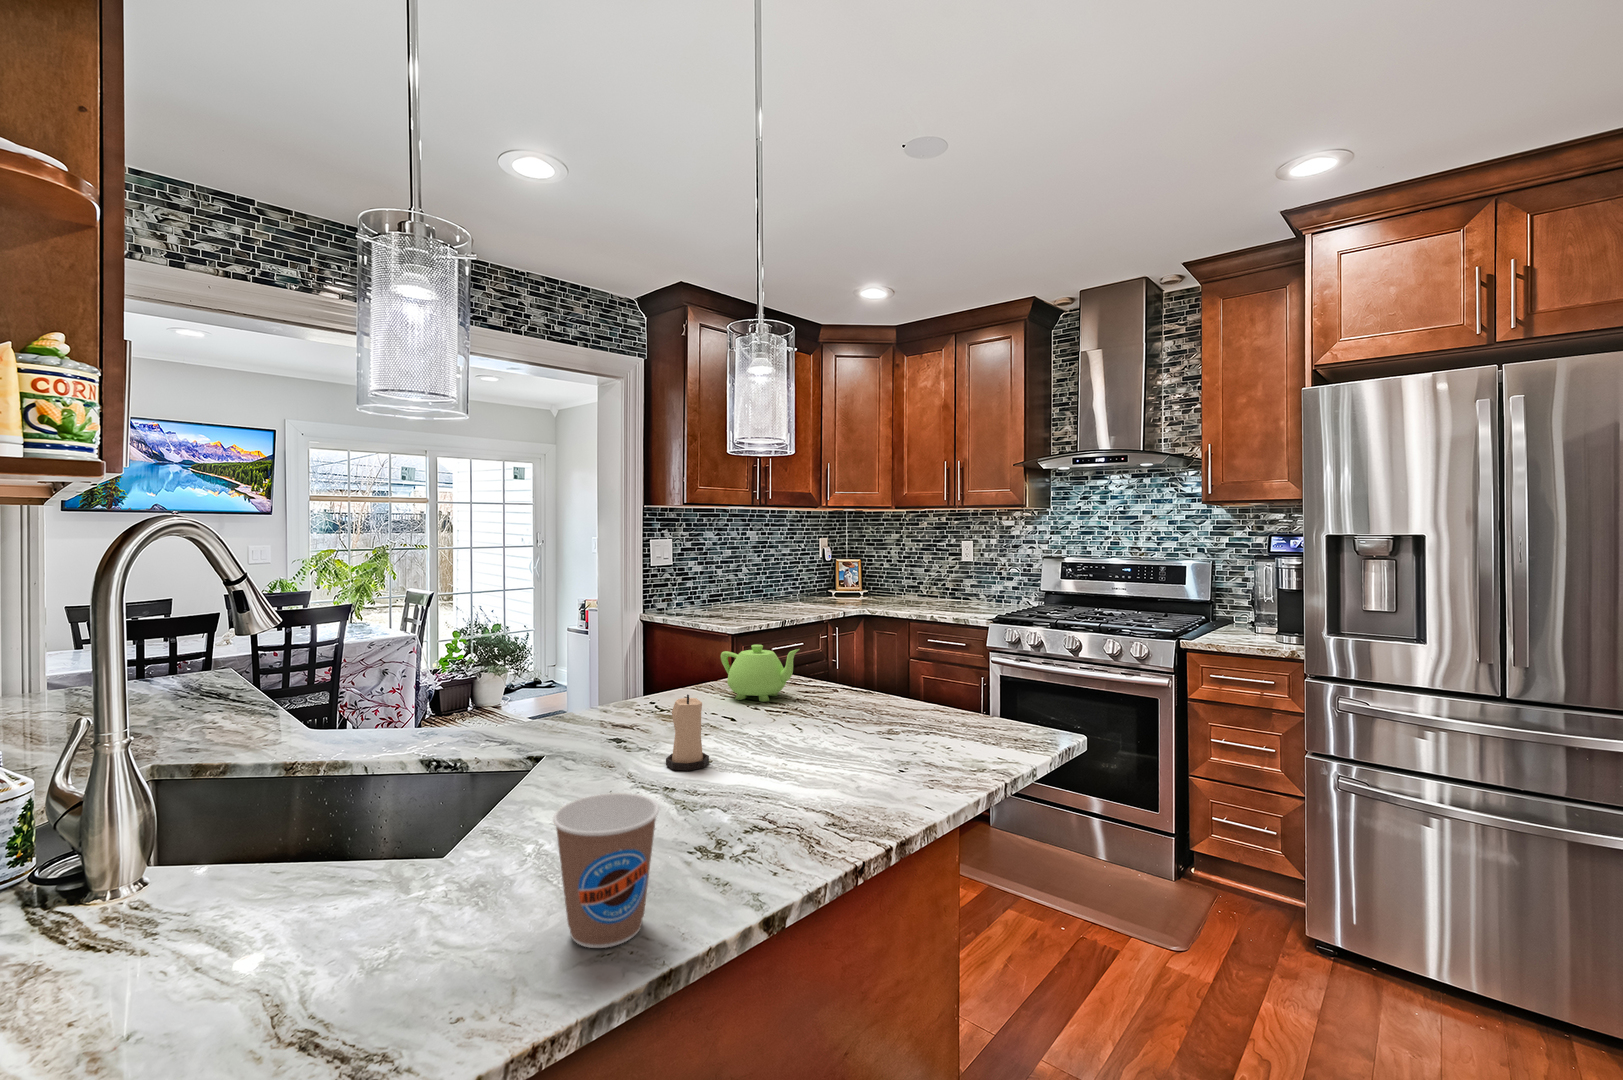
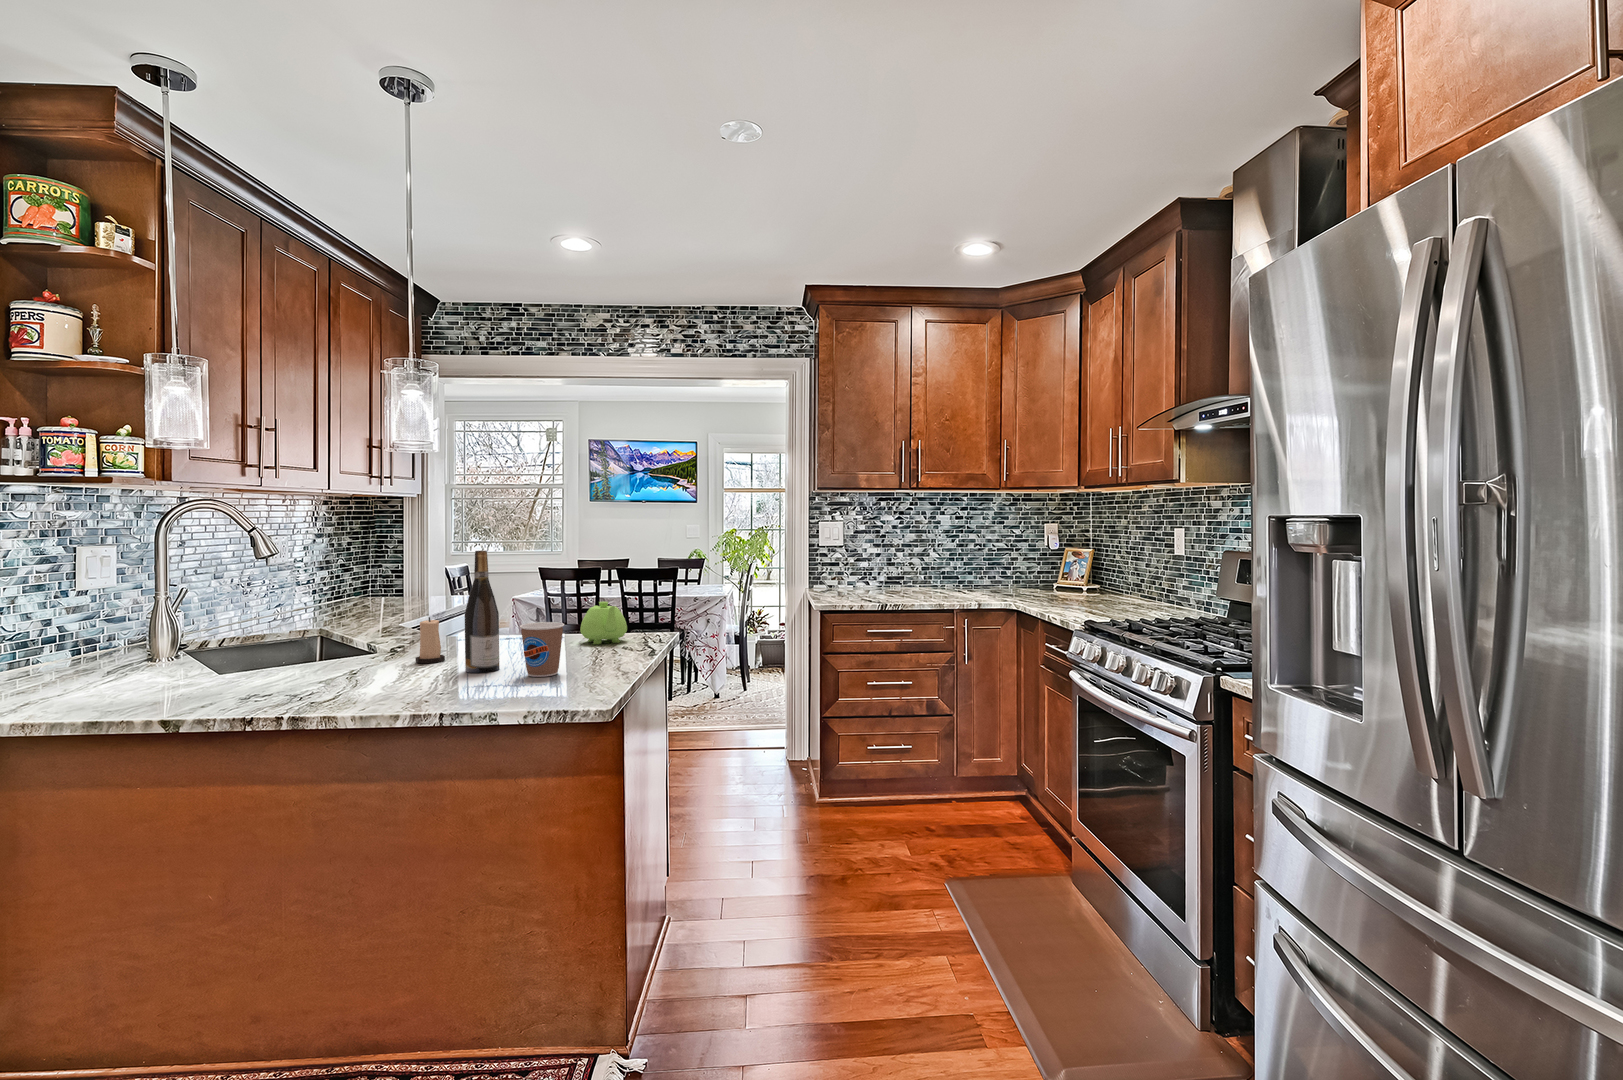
wine bottle: none [811,585,857,765] -> present [465,550,499,673]
coffee cup: present [553,793,659,948] -> present [520,622,564,677]

